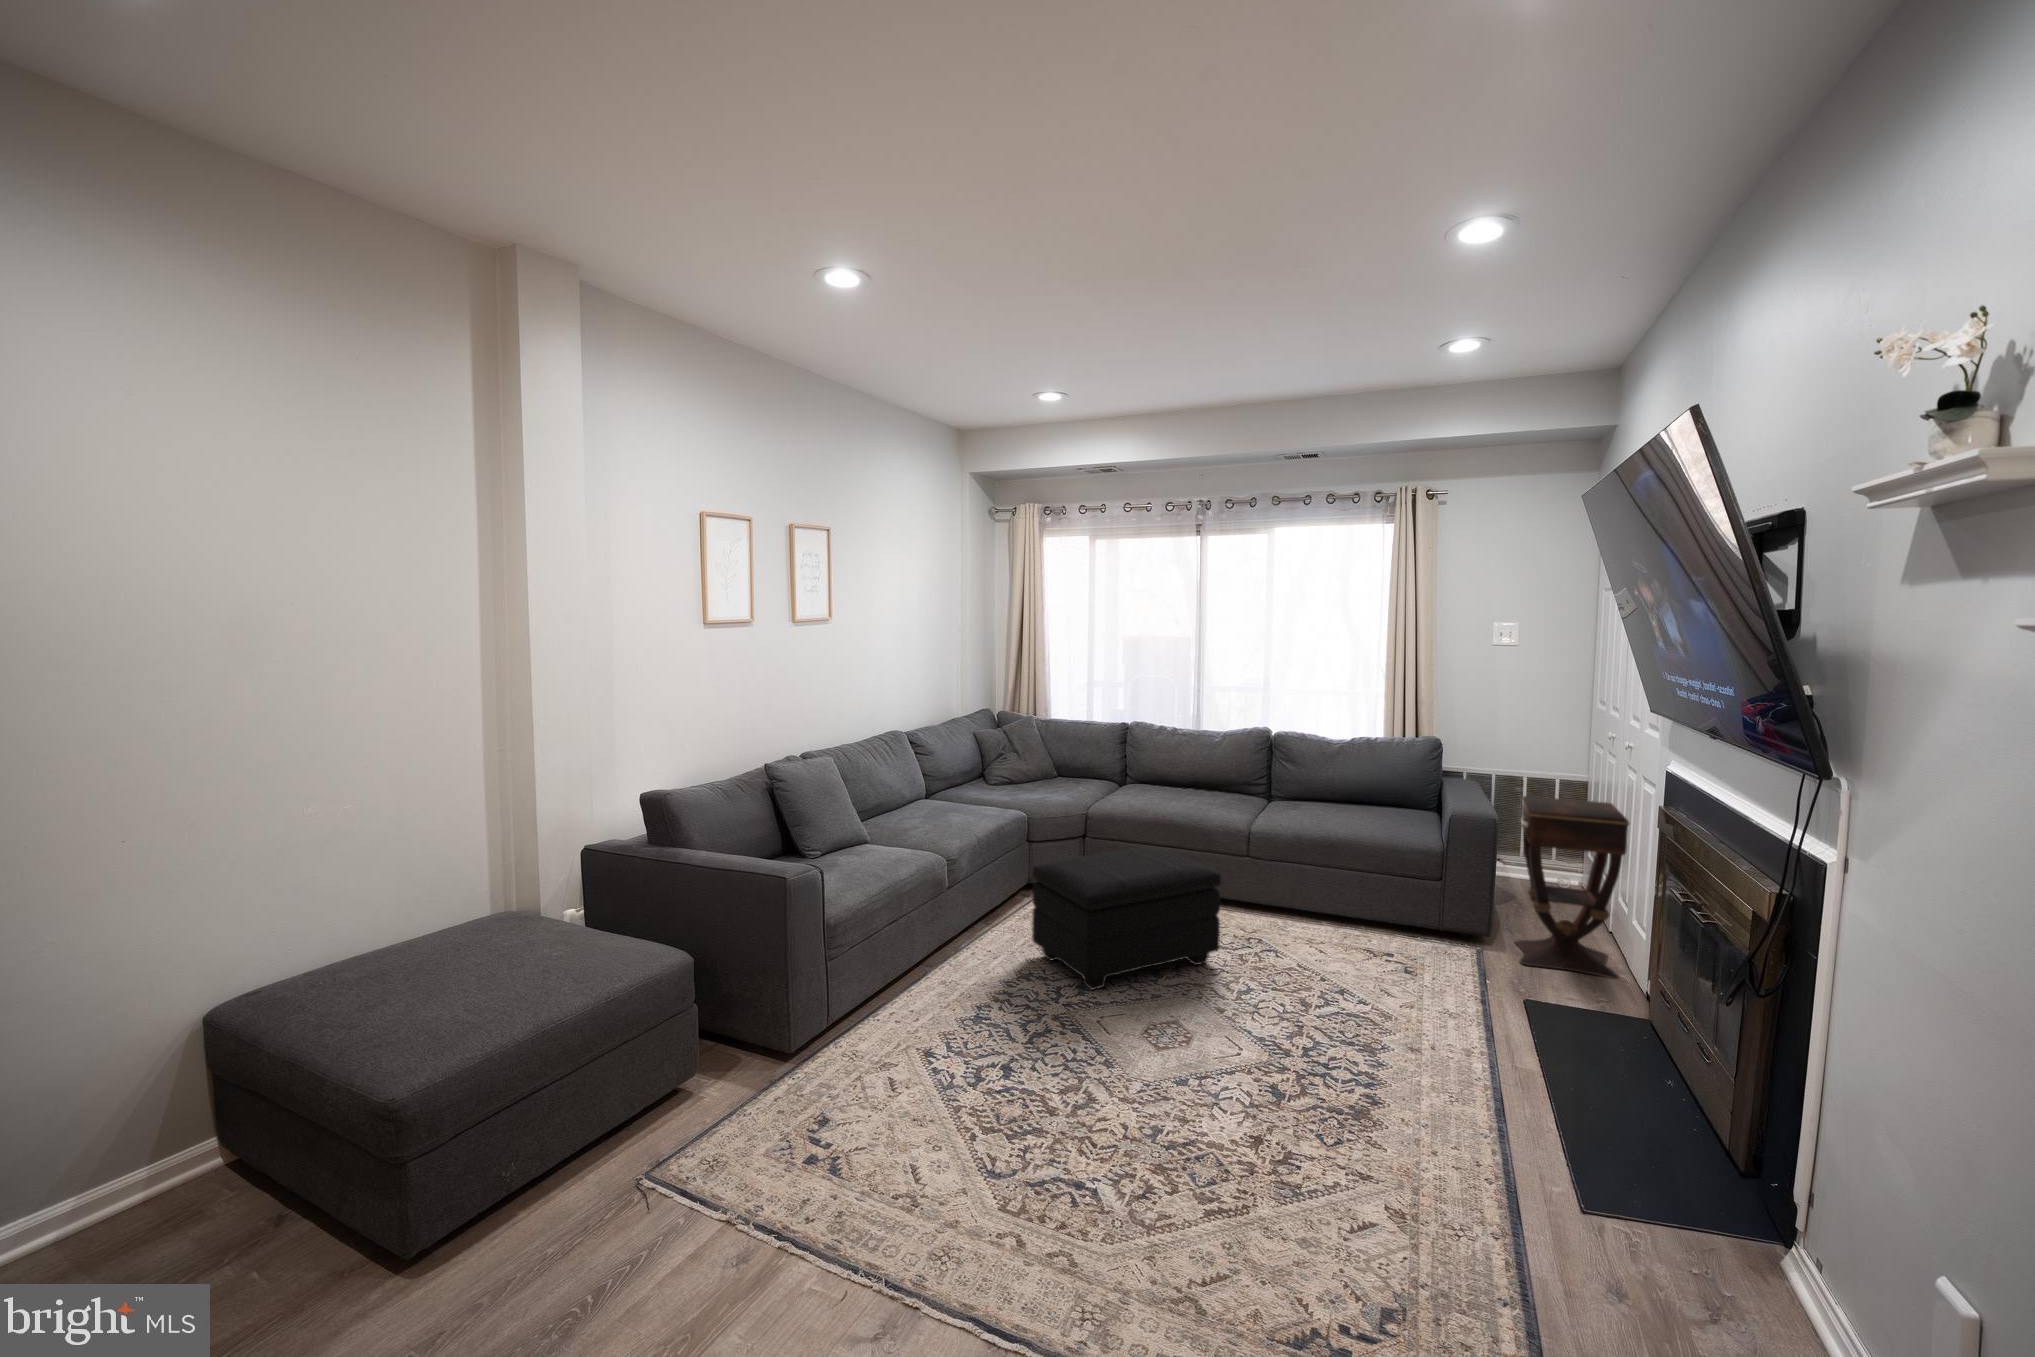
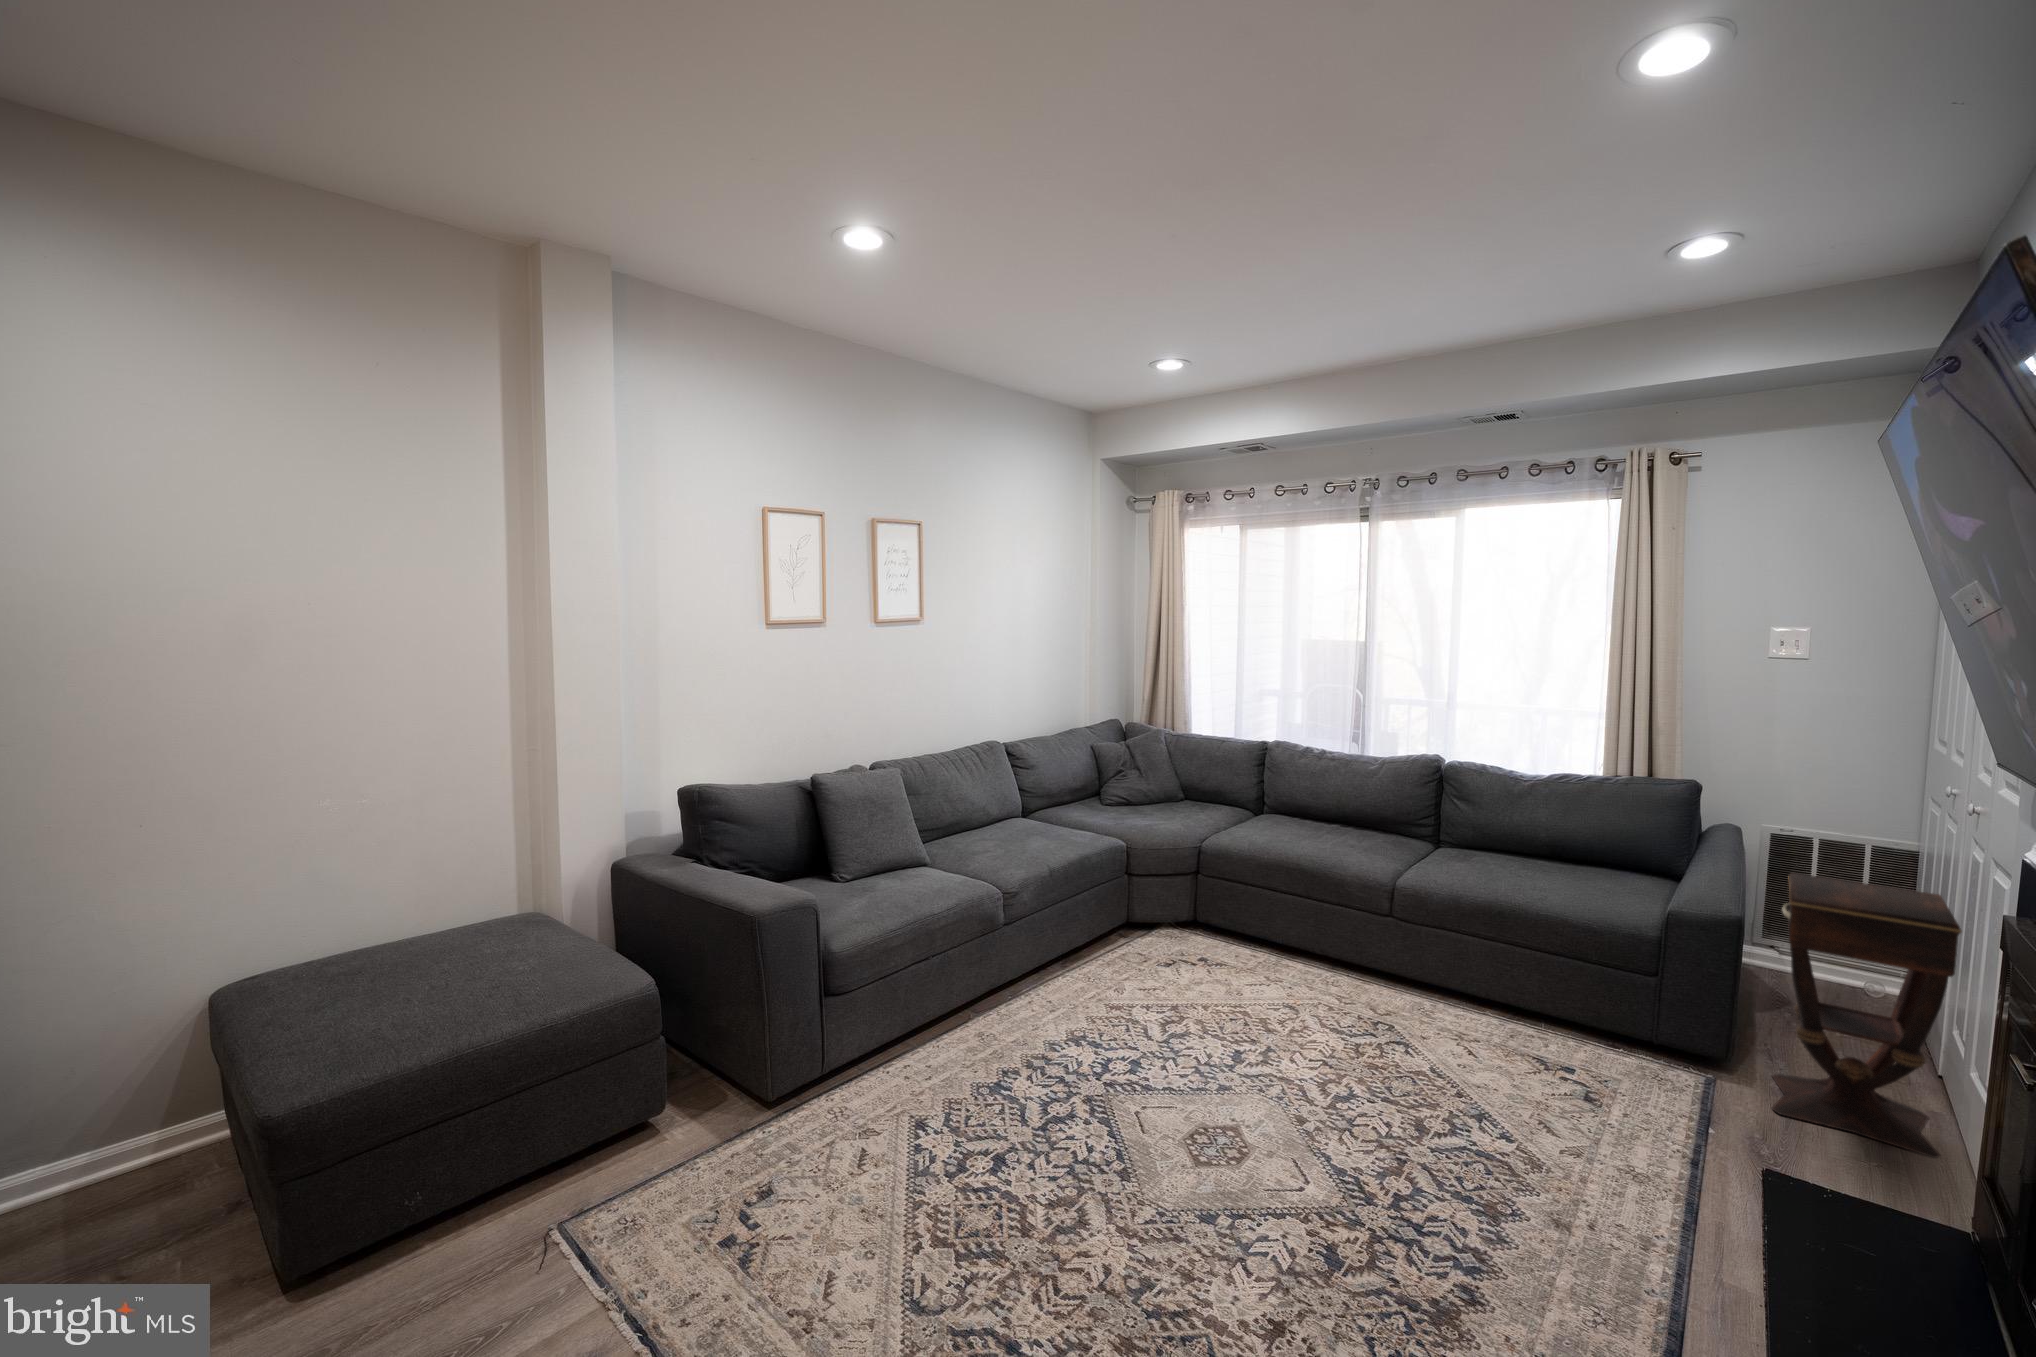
footstool: present [1032,847,1221,990] -> none [1096,898,1327,1069]

